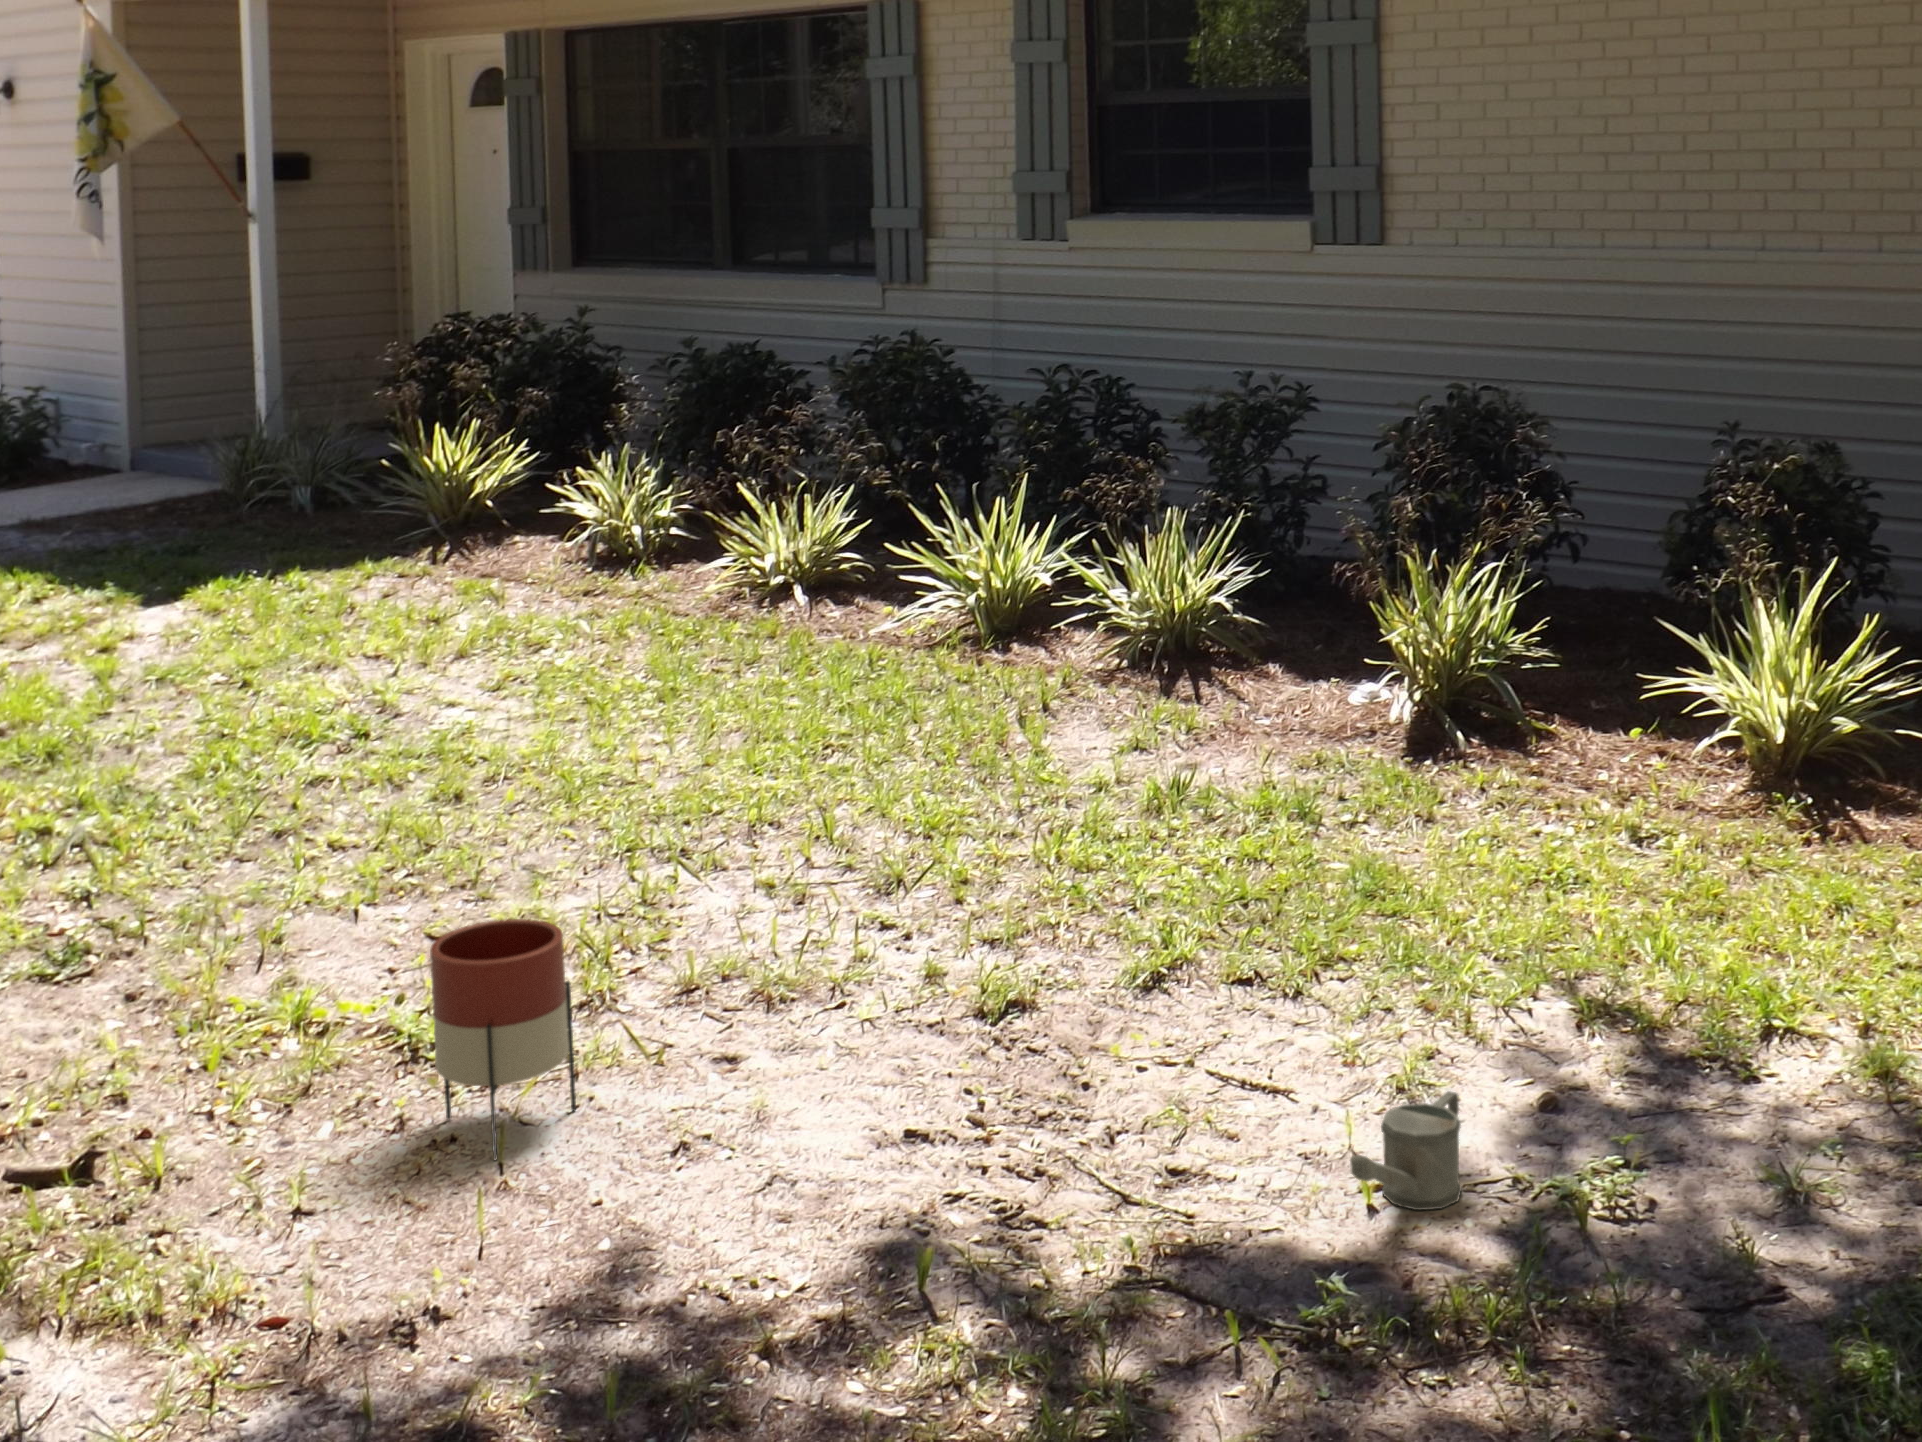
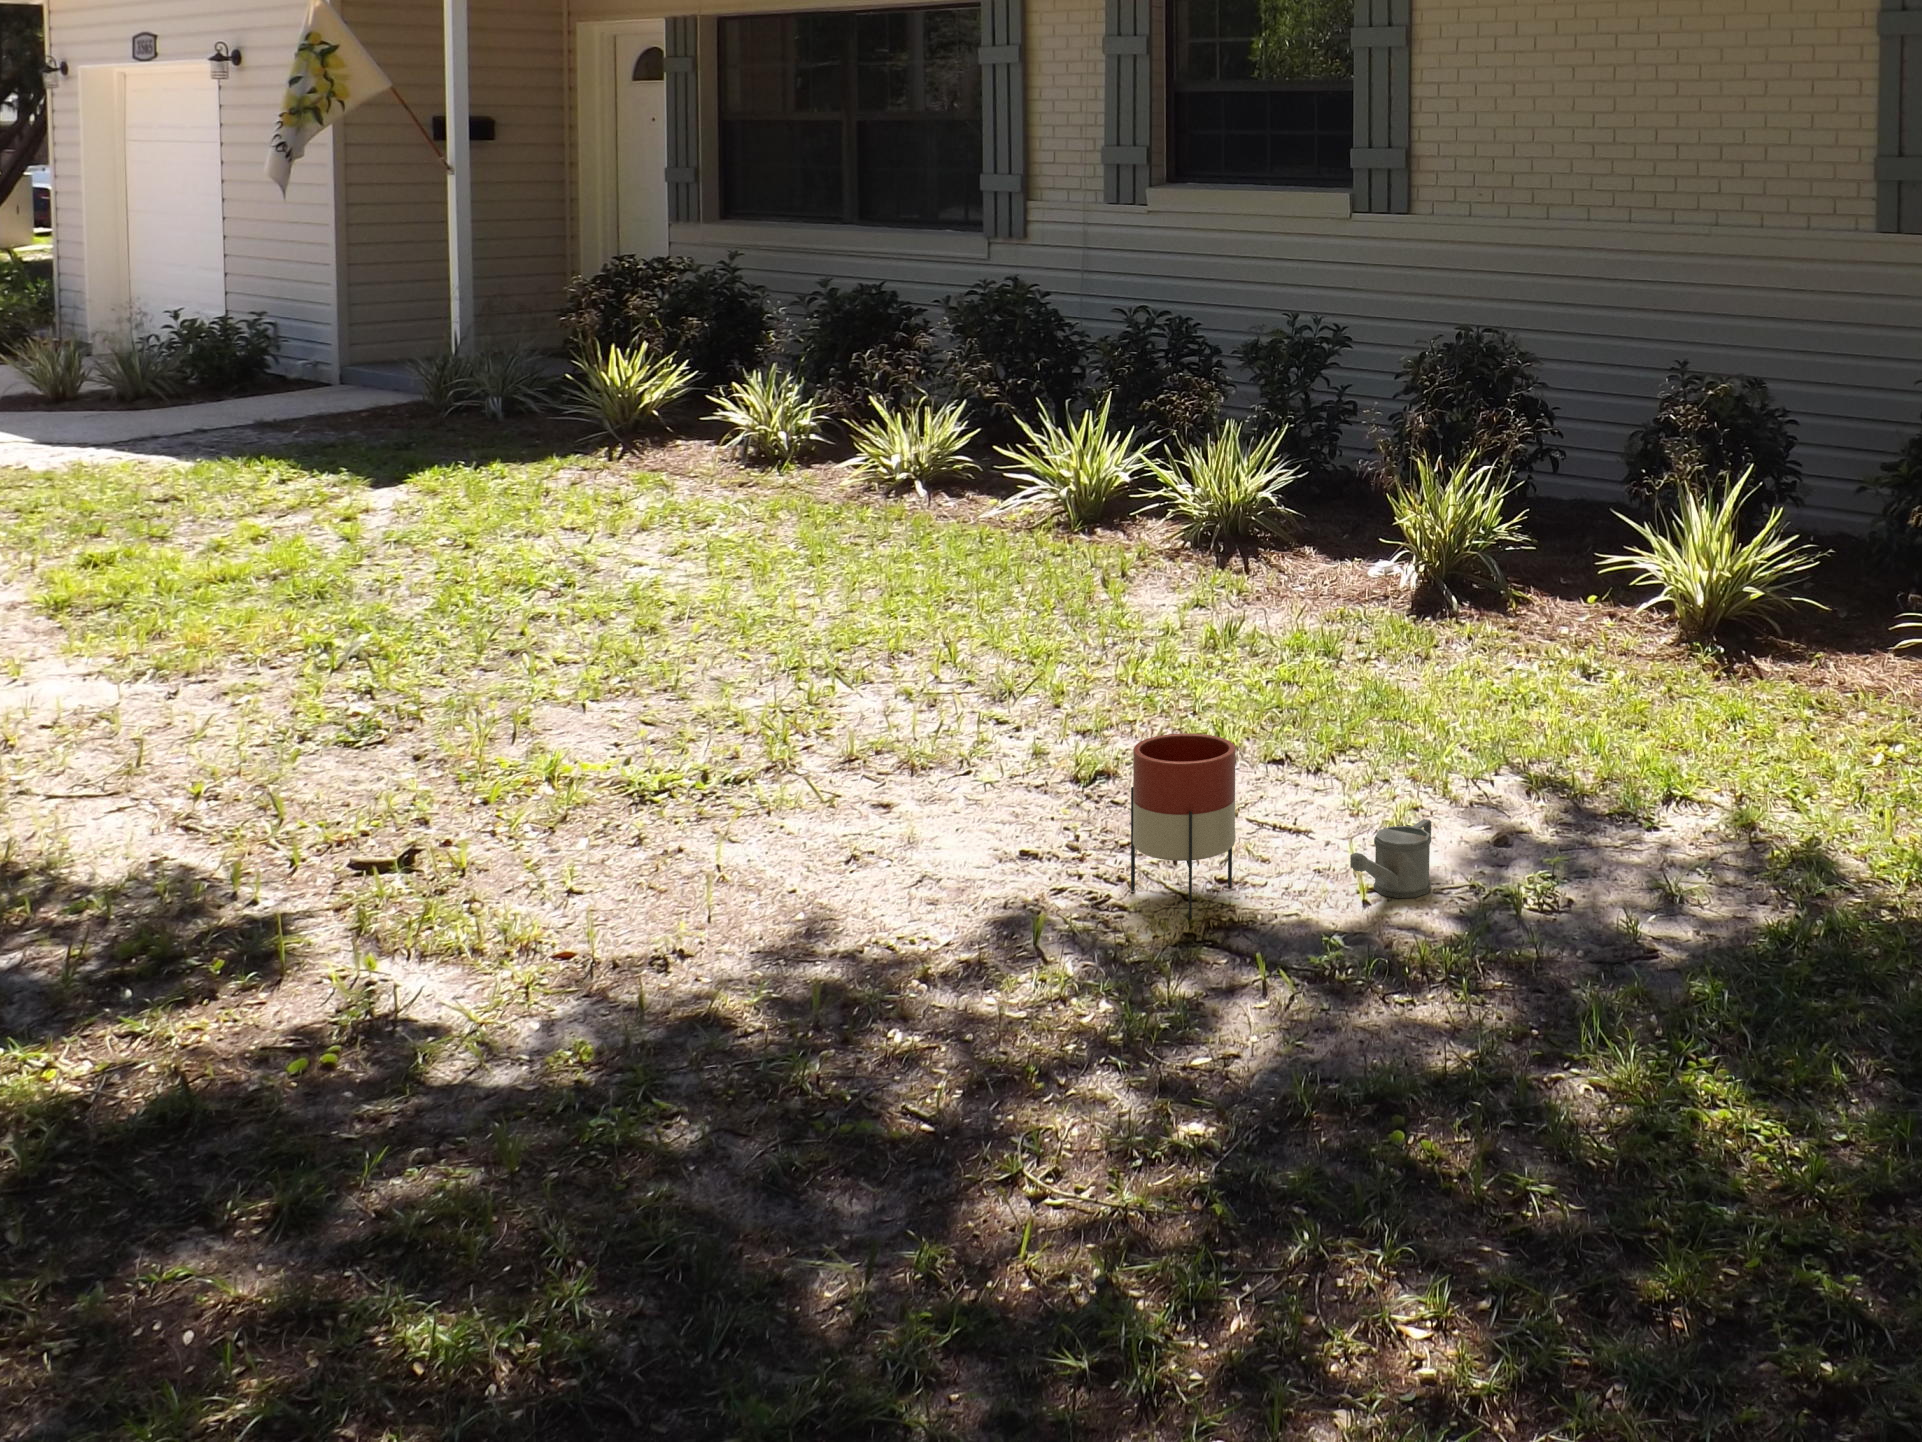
planter: present [430,919,576,1160] -> present [1131,733,1236,919]

